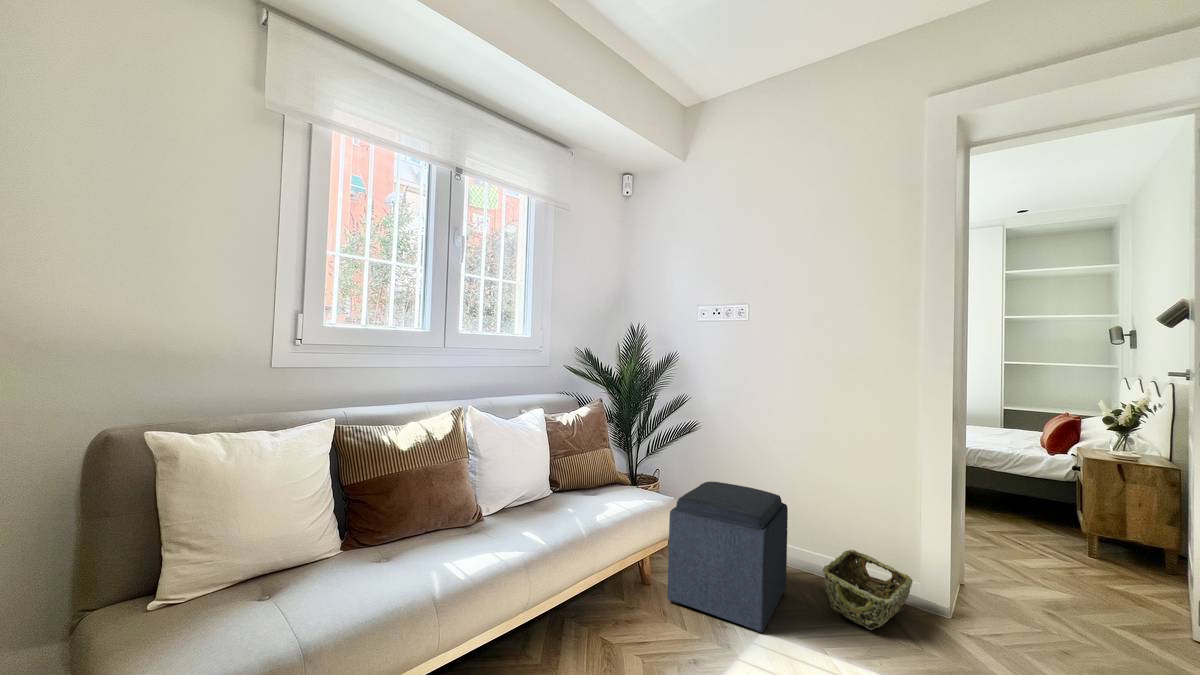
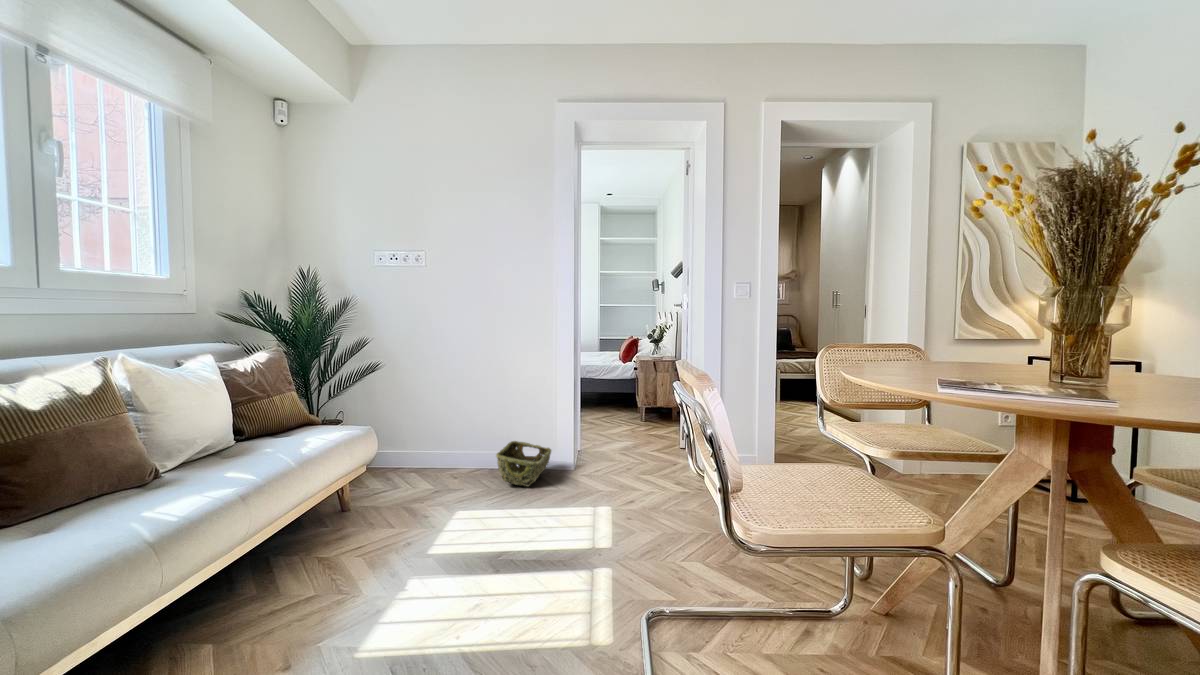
ottoman: present [668,482,788,632] -> none [371,408,469,514]

